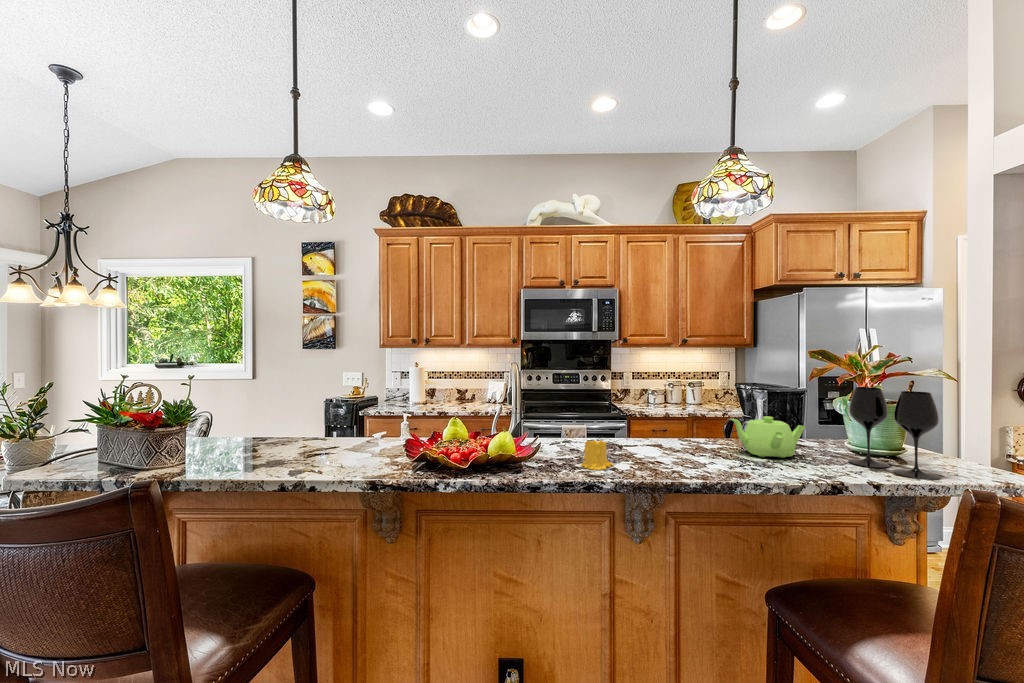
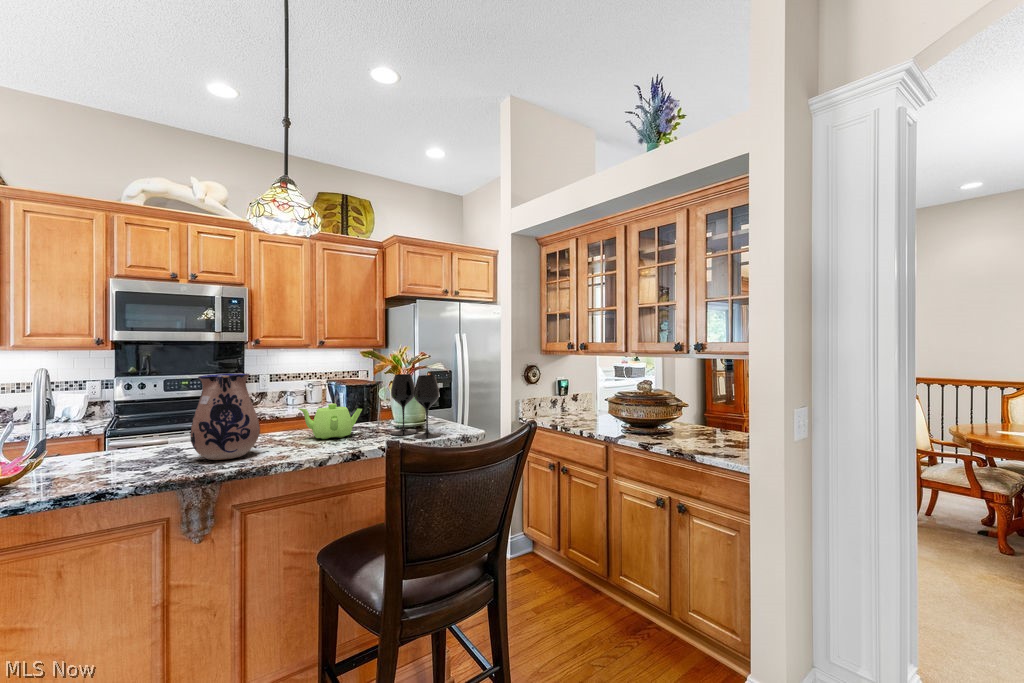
ceramic pitcher: none [643,377,706,466] -> present [190,373,260,460]
candle: present [581,439,614,470] -> none [99,442,148,478]

